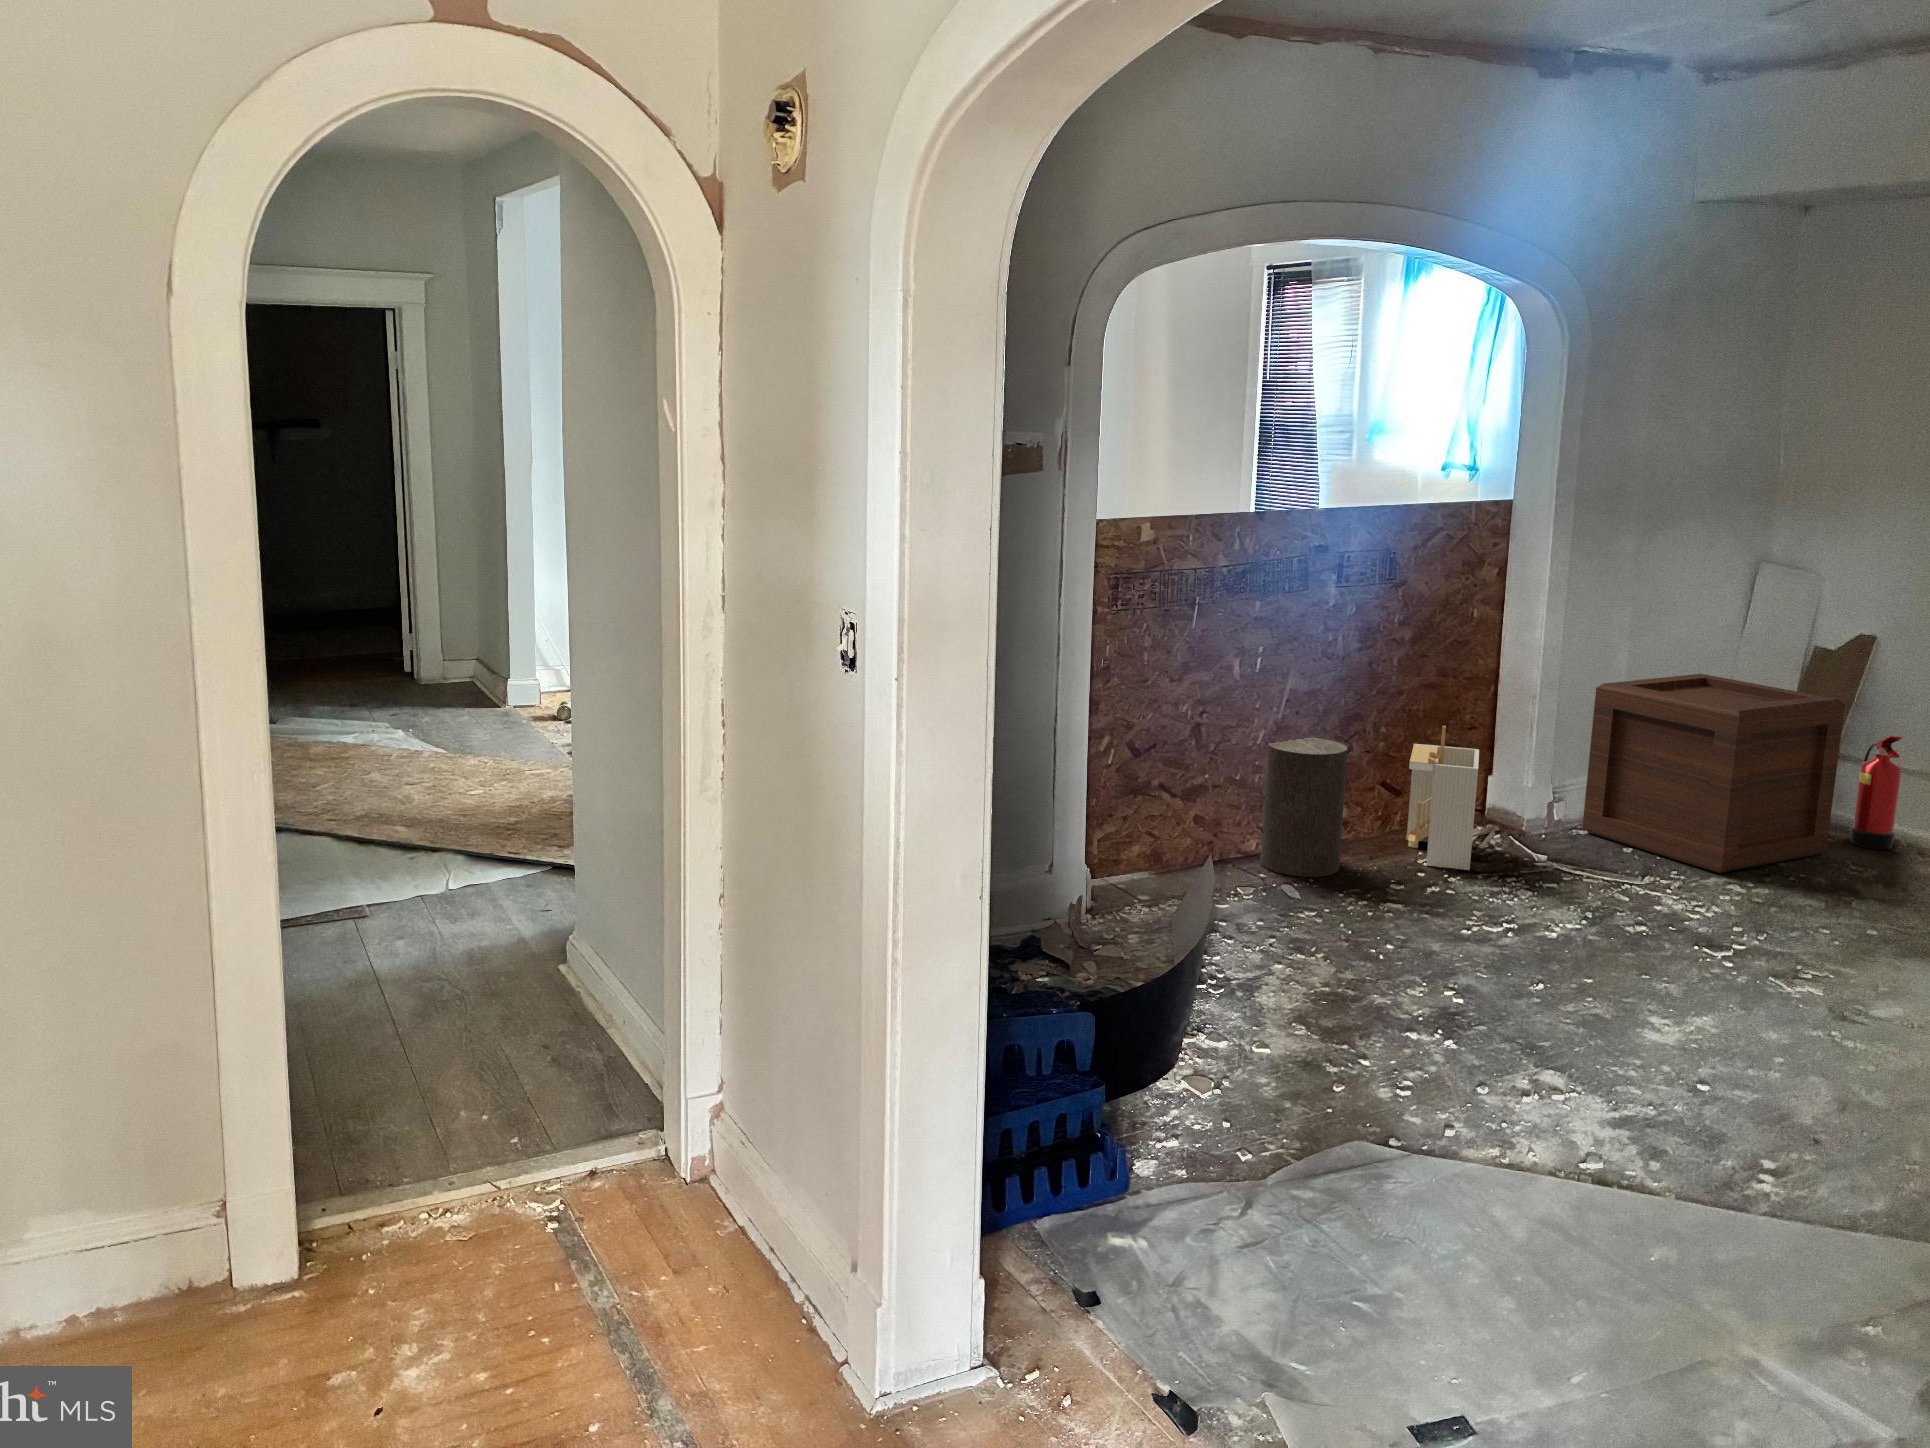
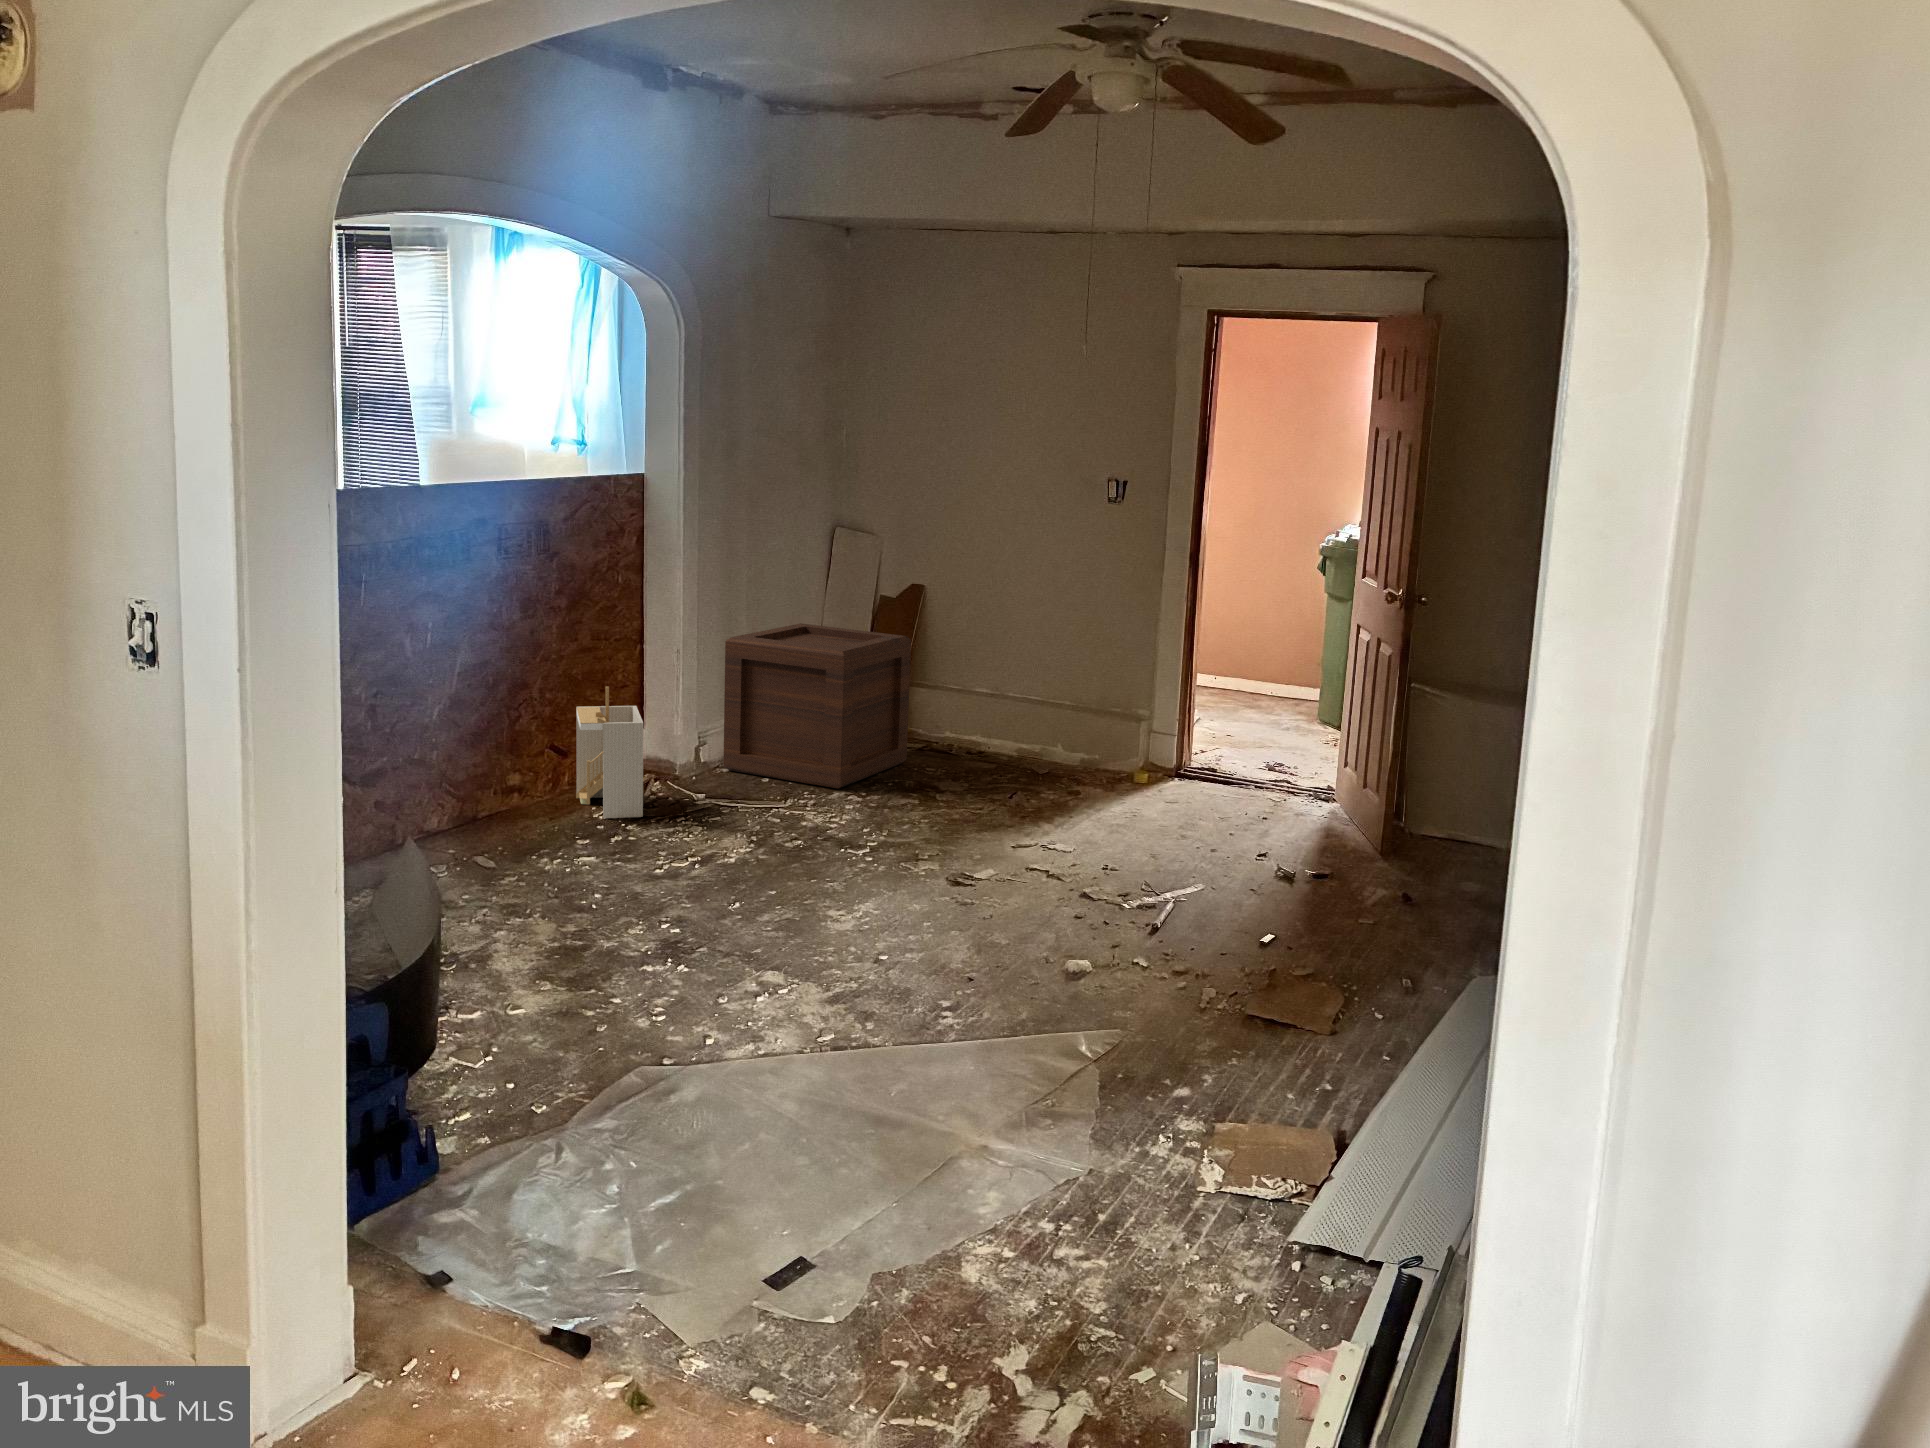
fire extinguisher: present [1850,736,1902,850] -> none [919,662,950,754]
stool: present [1260,738,1348,877] -> none [442,710,525,847]

